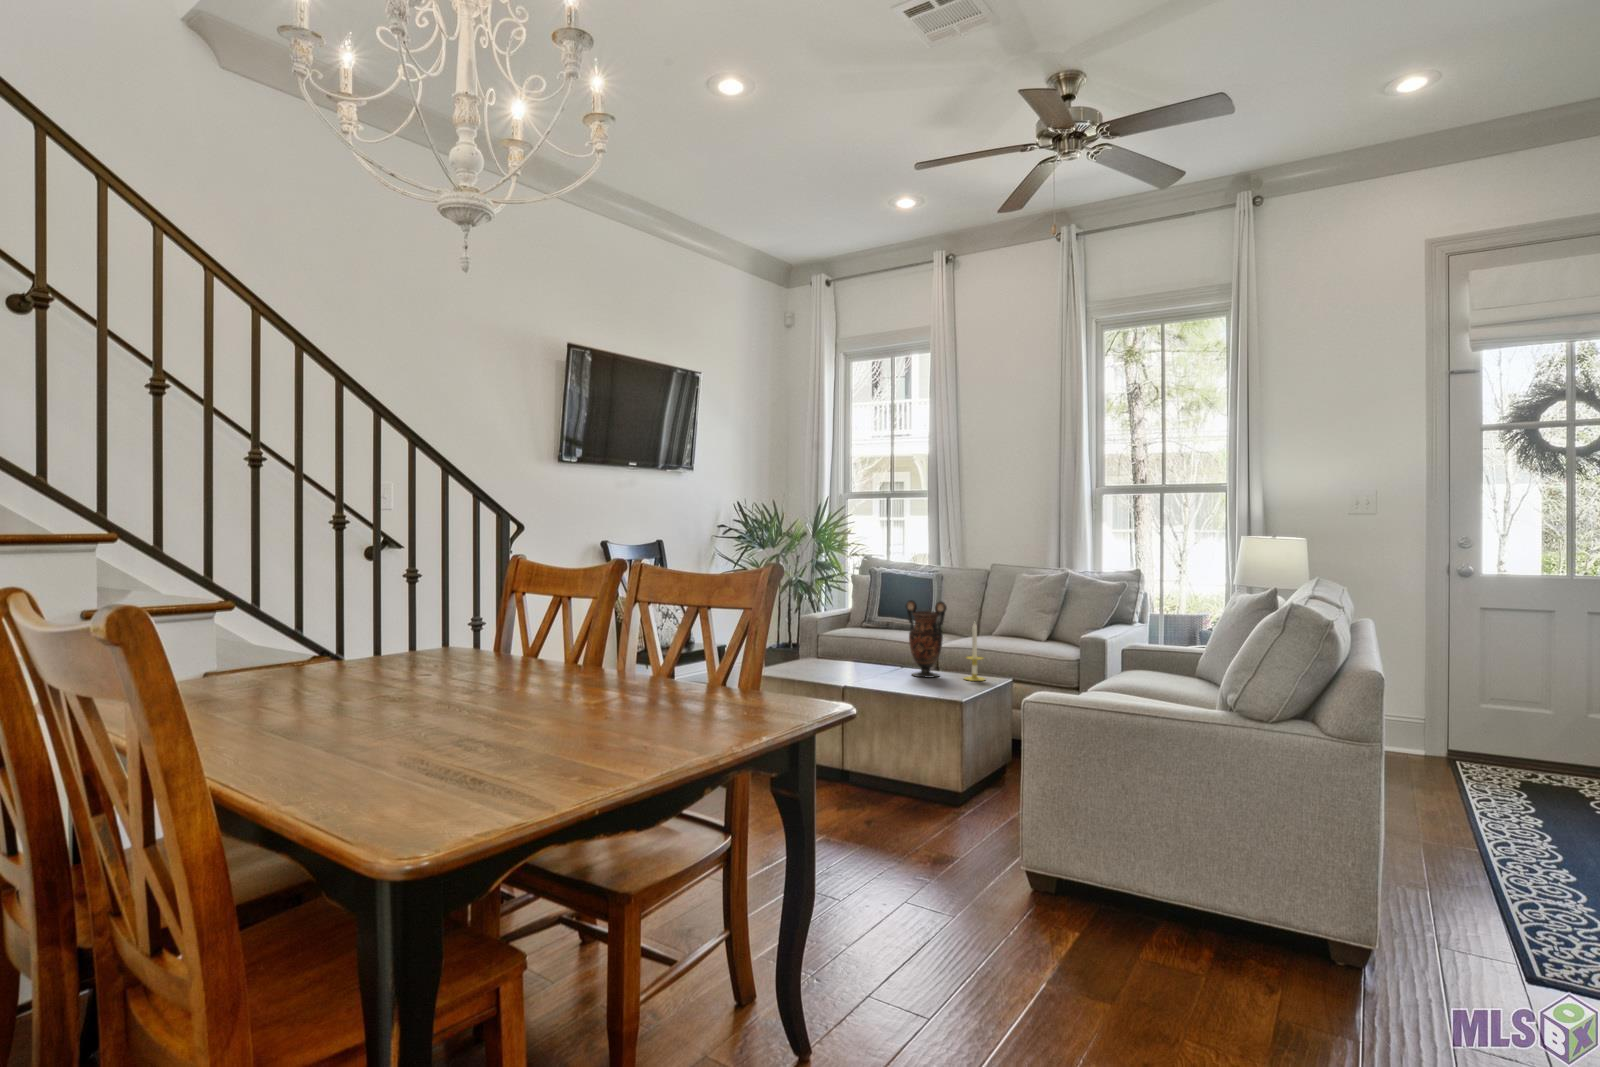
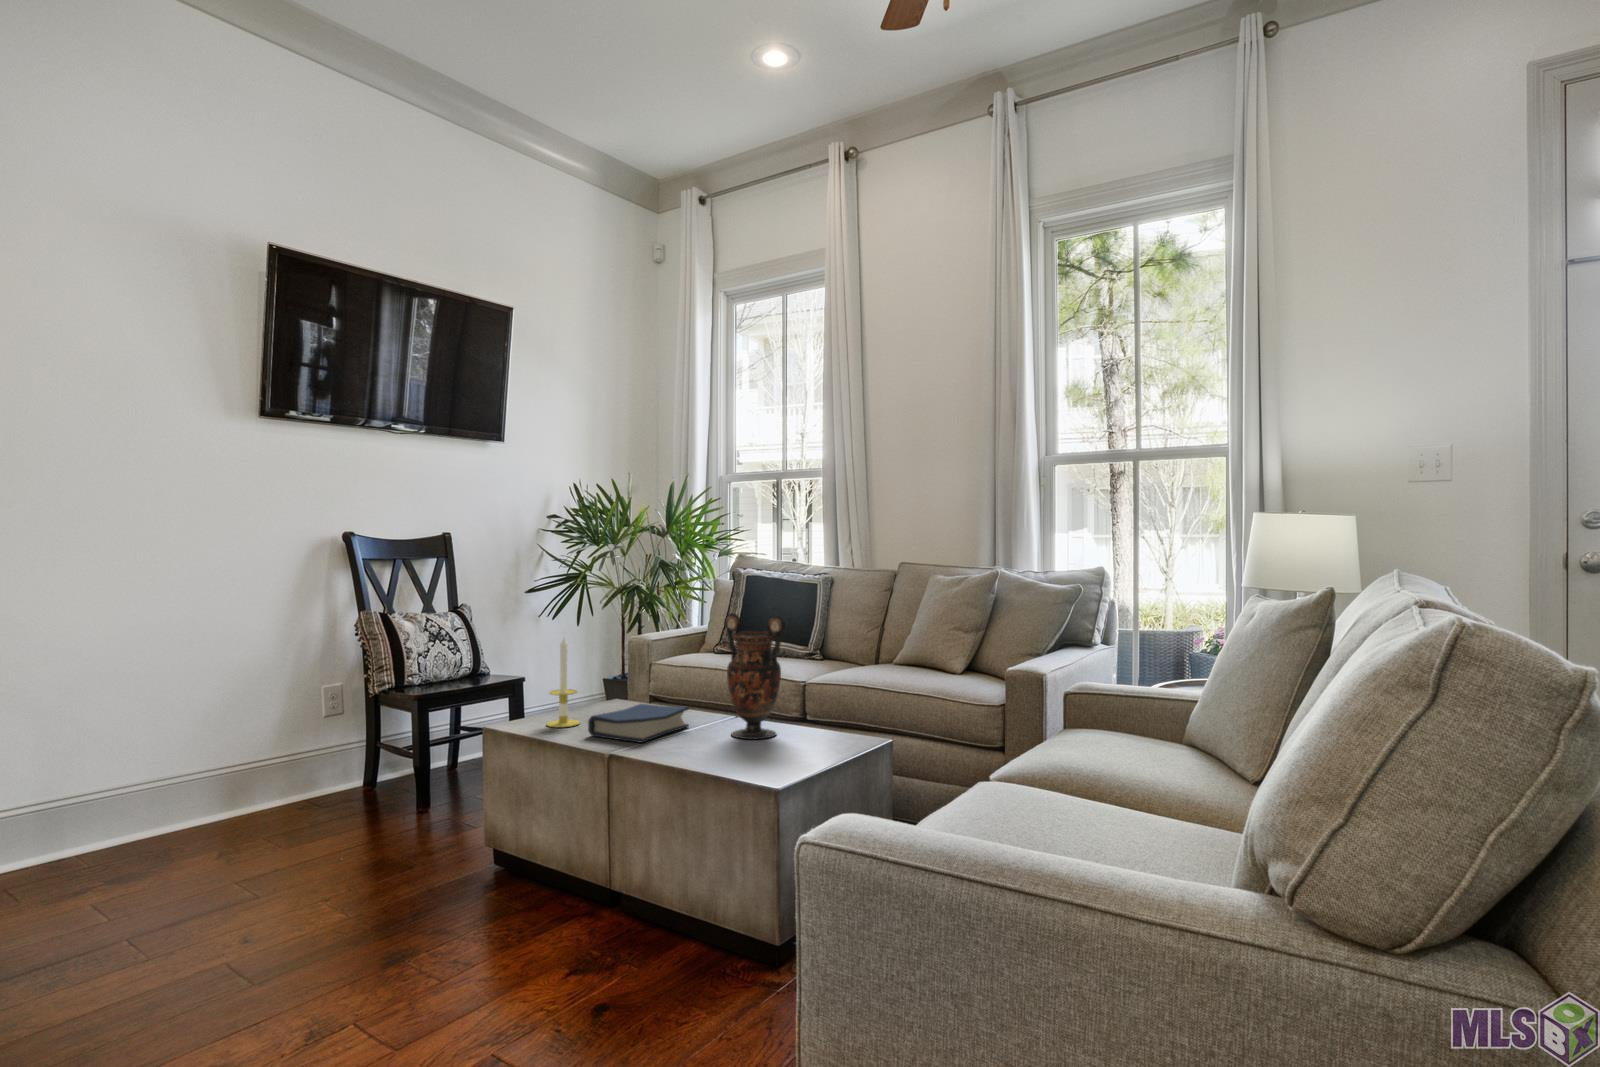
candle: present [964,621,985,681] -> present [547,638,580,727]
hardback book: none [825,657,881,679] -> present [588,704,689,743]

